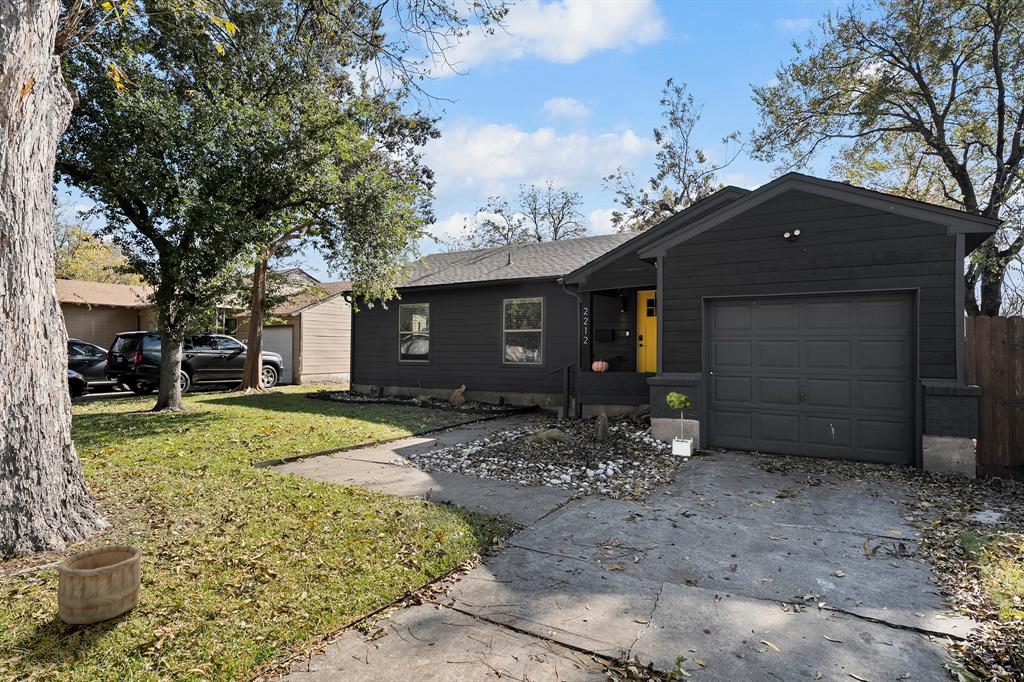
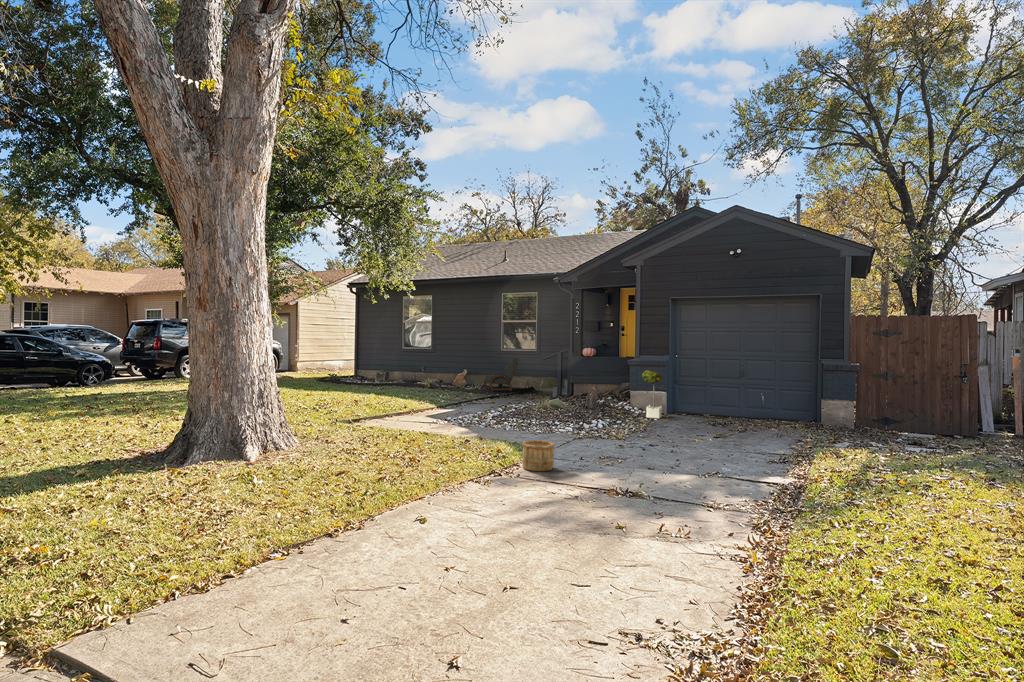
lounge chair: none [483,372,523,410] -> present [484,358,518,391]
wooden bucket: present [56,545,143,624] -> present [522,440,555,471]

